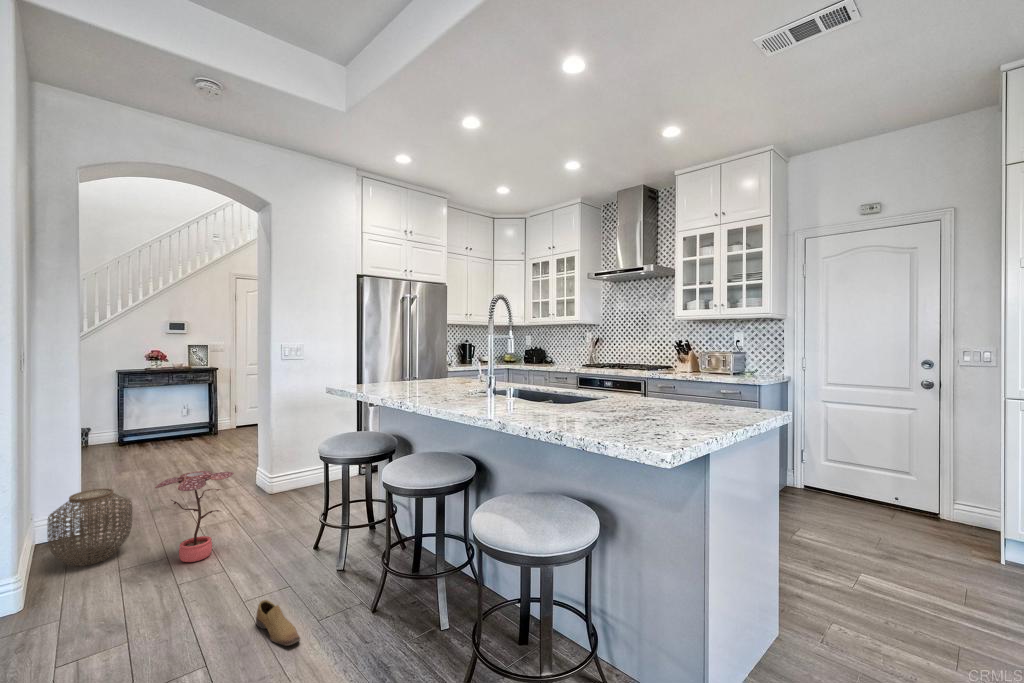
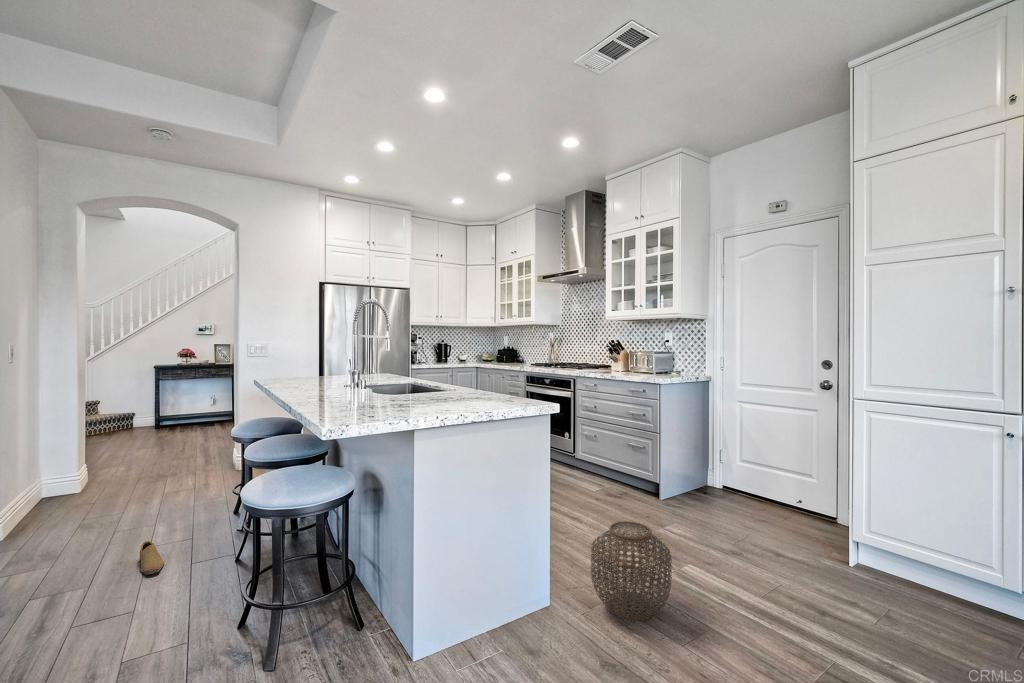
potted plant: present [155,471,234,562] -> none [107,443,173,514]
woven basket: present [47,488,132,567] -> present [591,521,672,621]

